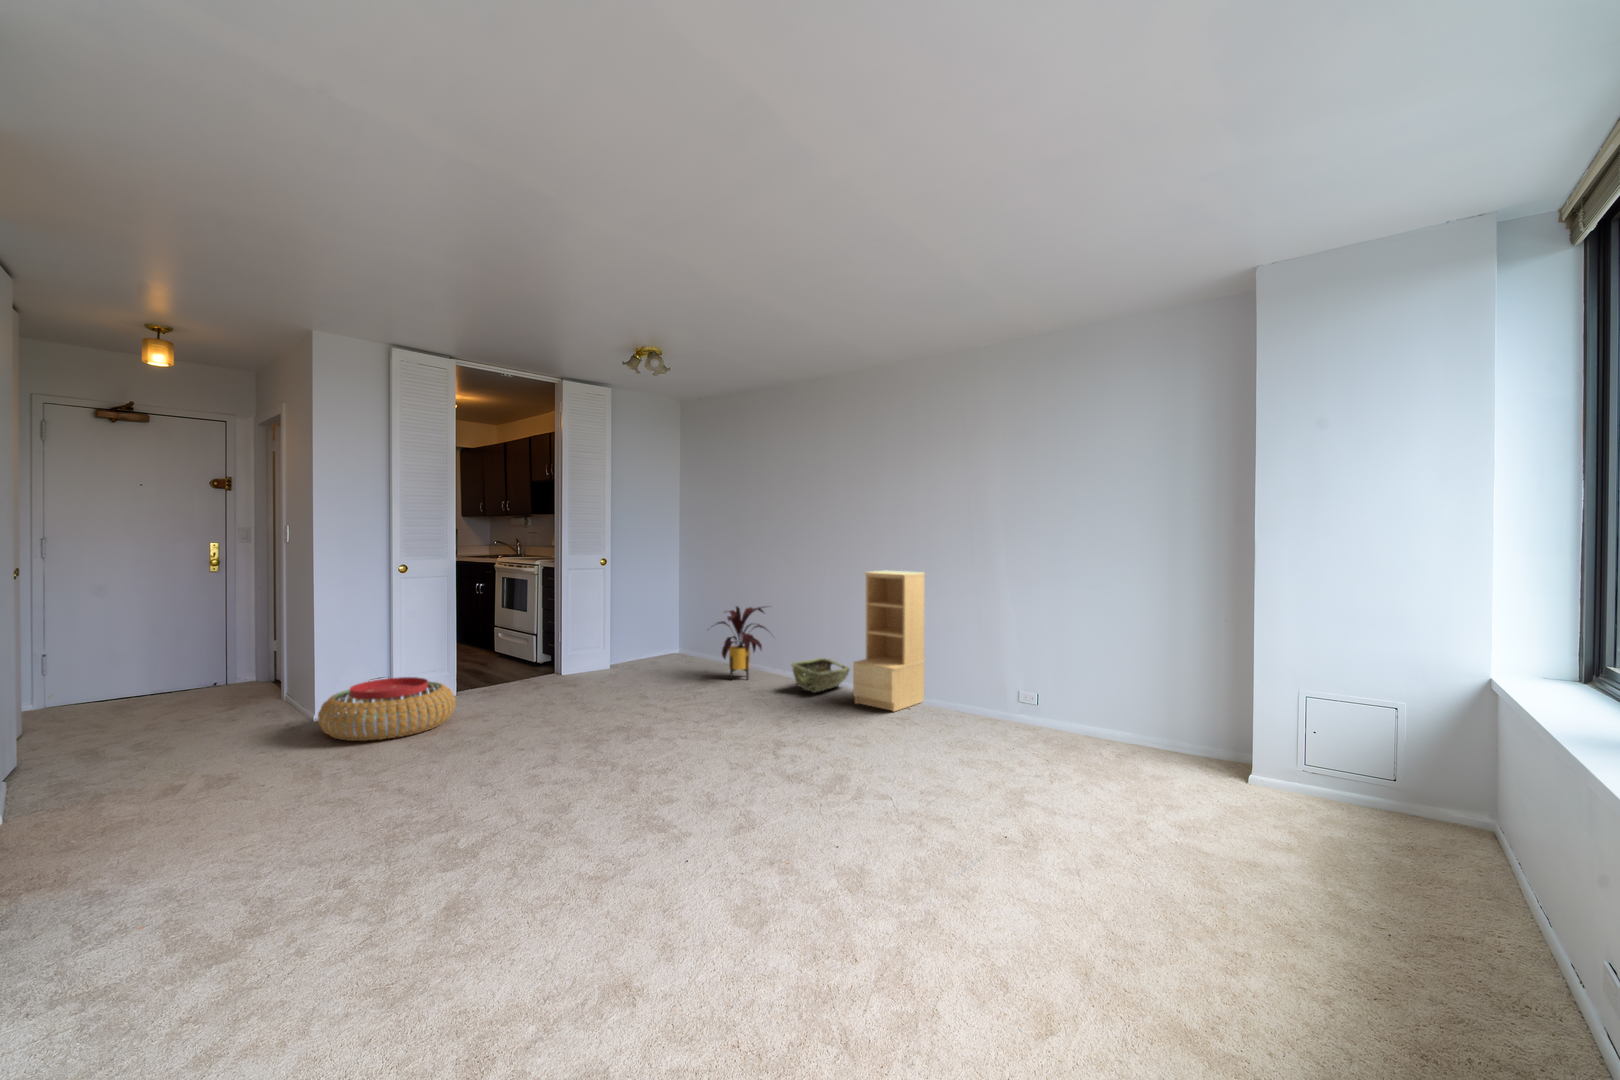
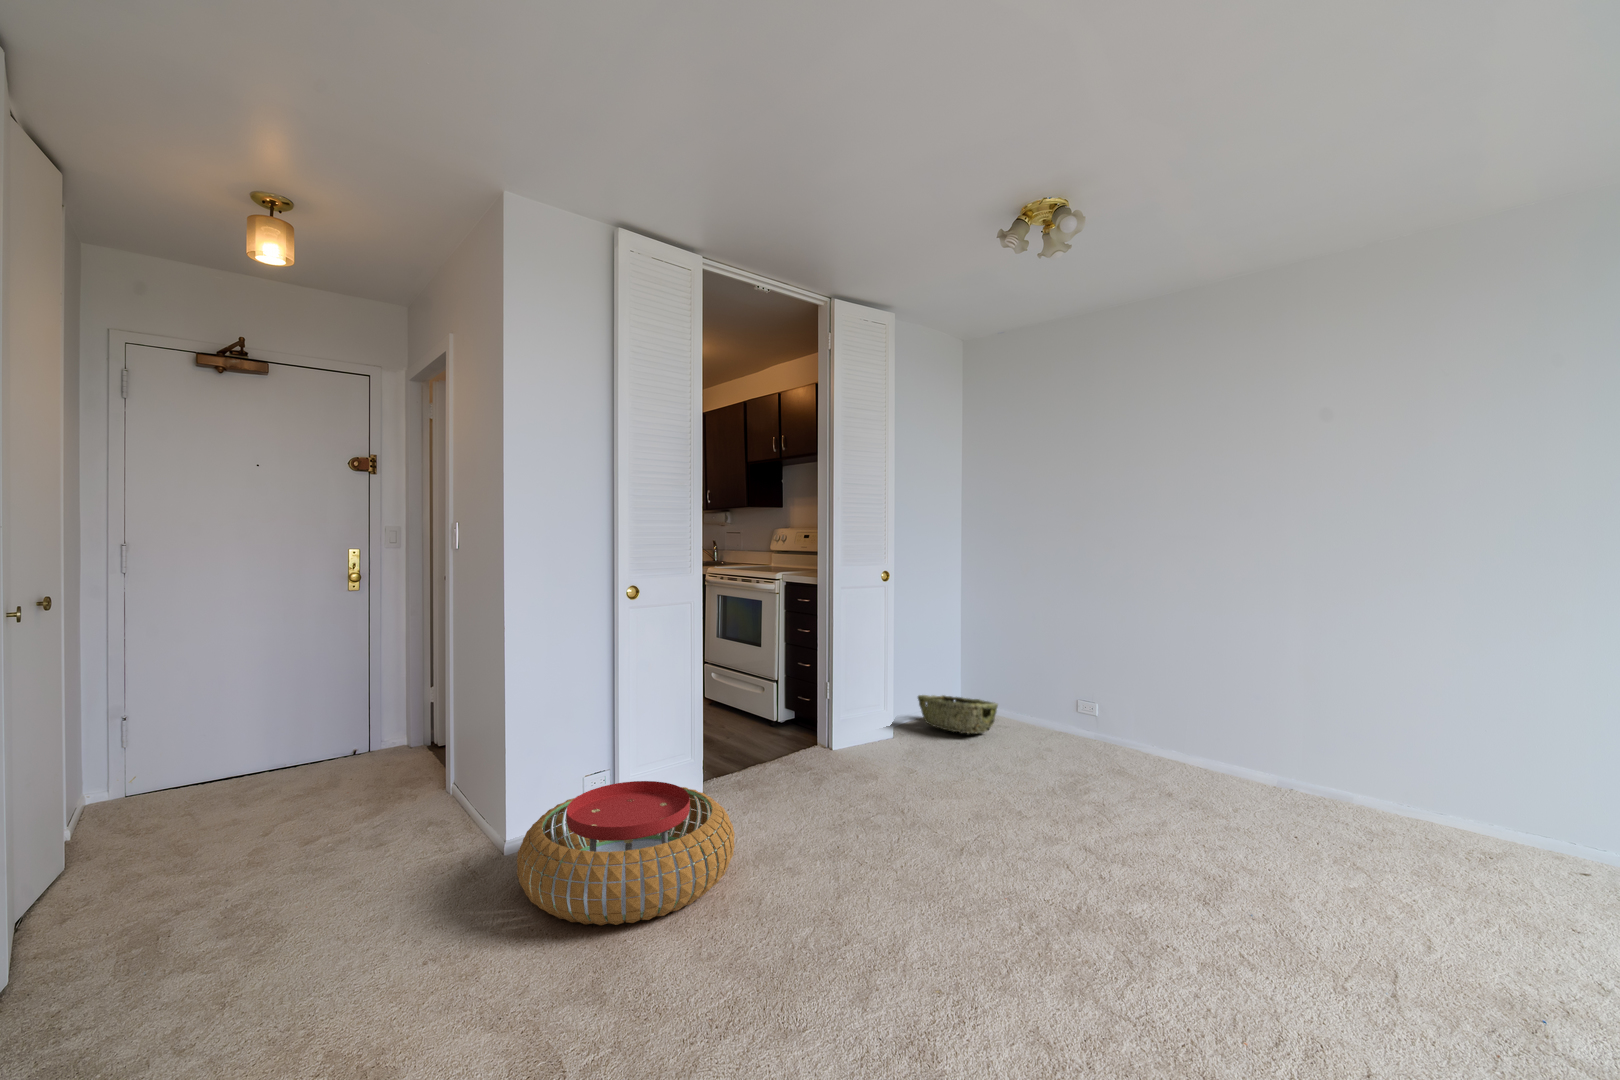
bookshelf: present [853,571,925,711] -> none [1446,597,1593,890]
house plant: present [716,607,767,680] -> none [1072,650,1193,775]
woven basket: present [792,658,850,693] -> present [918,695,998,733]

